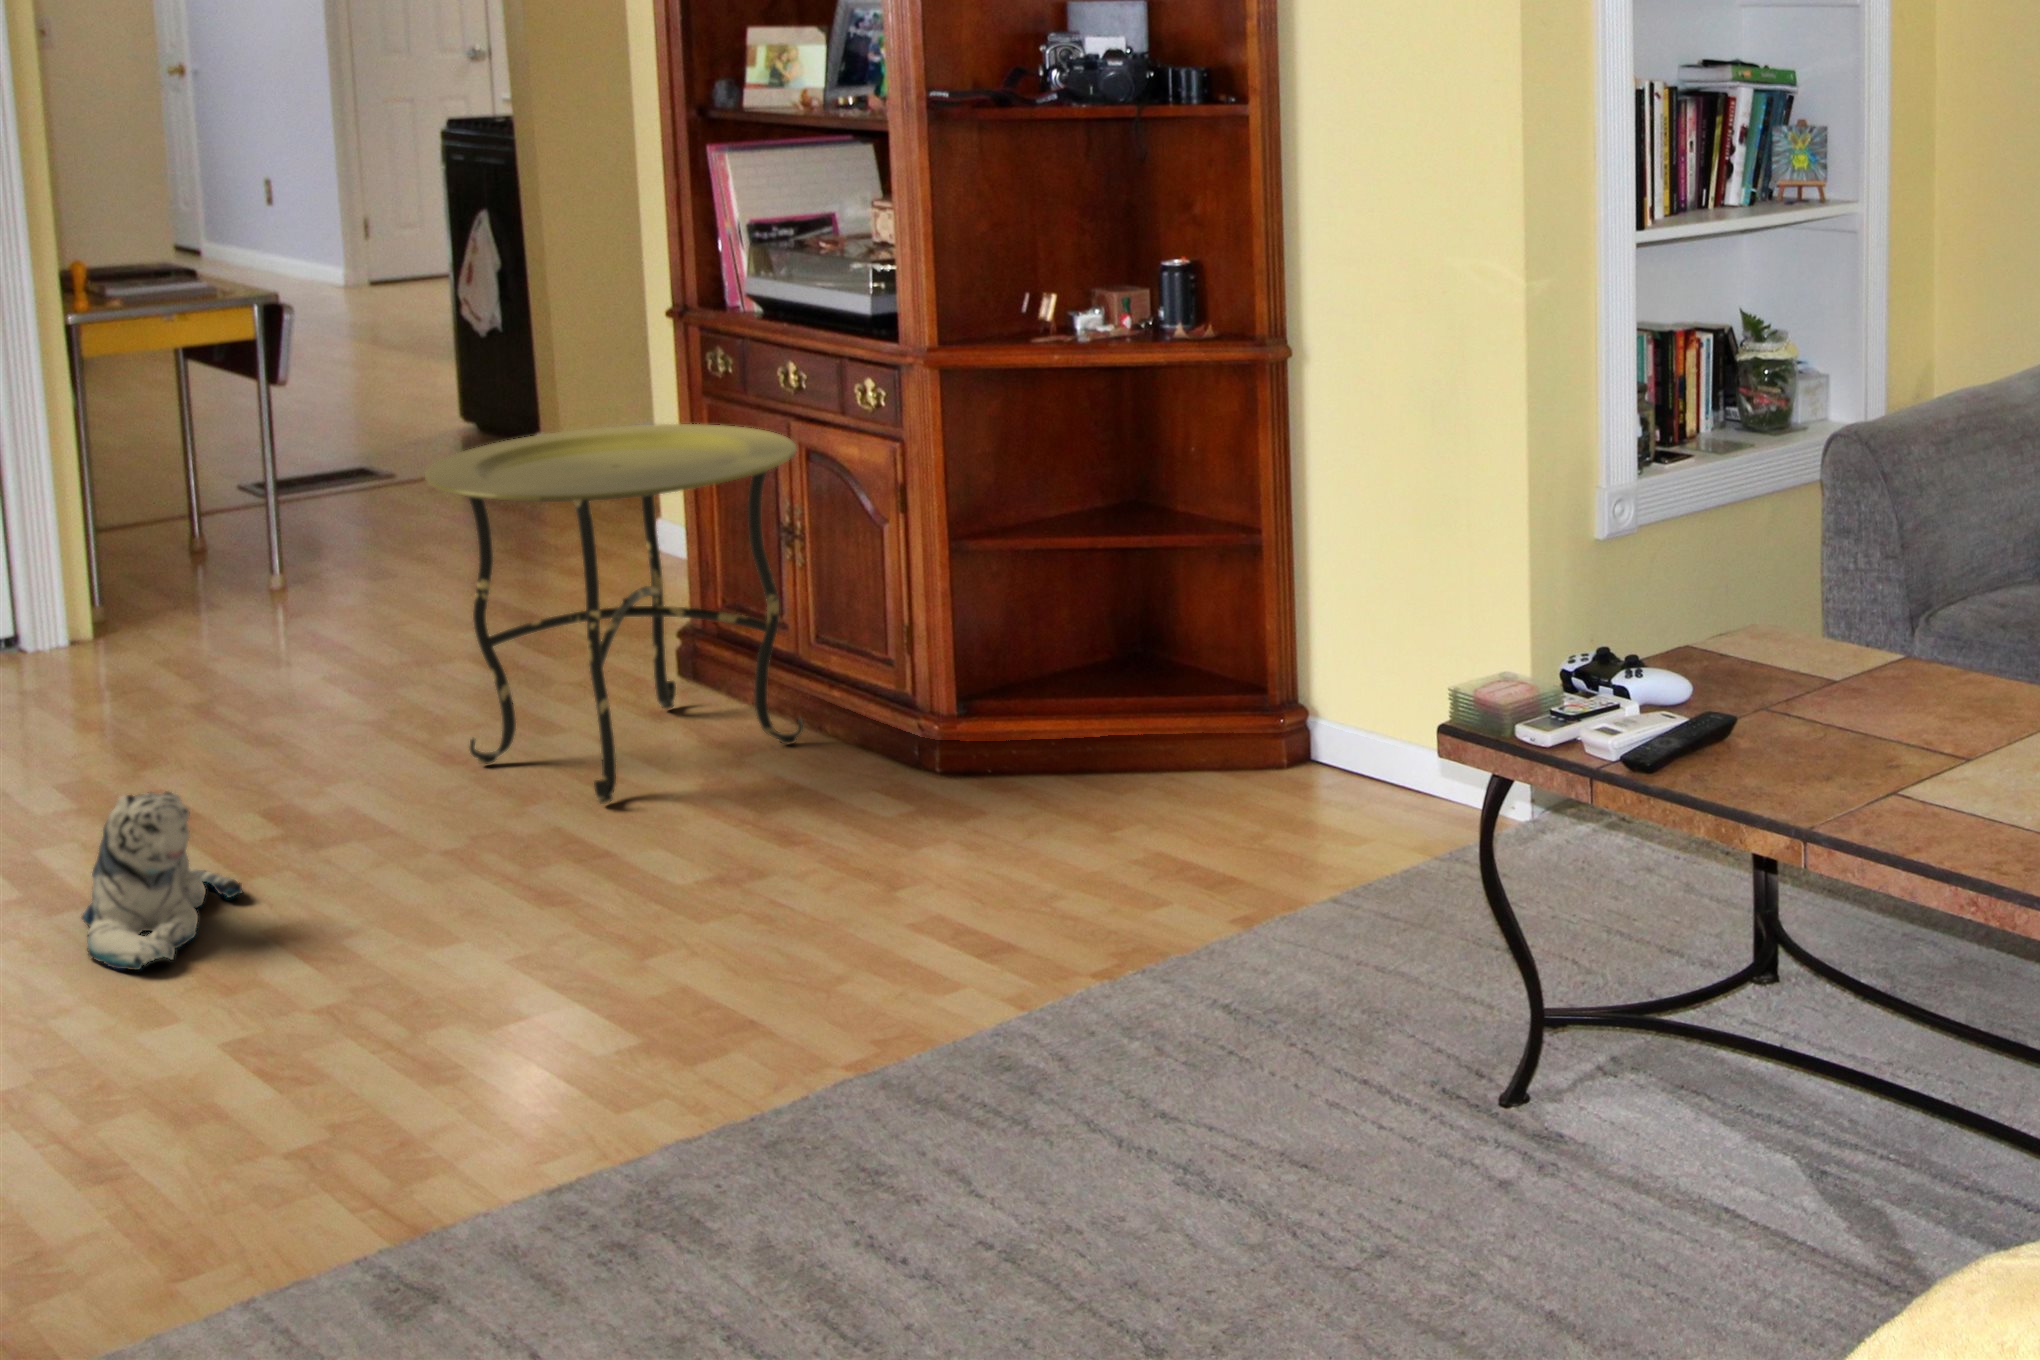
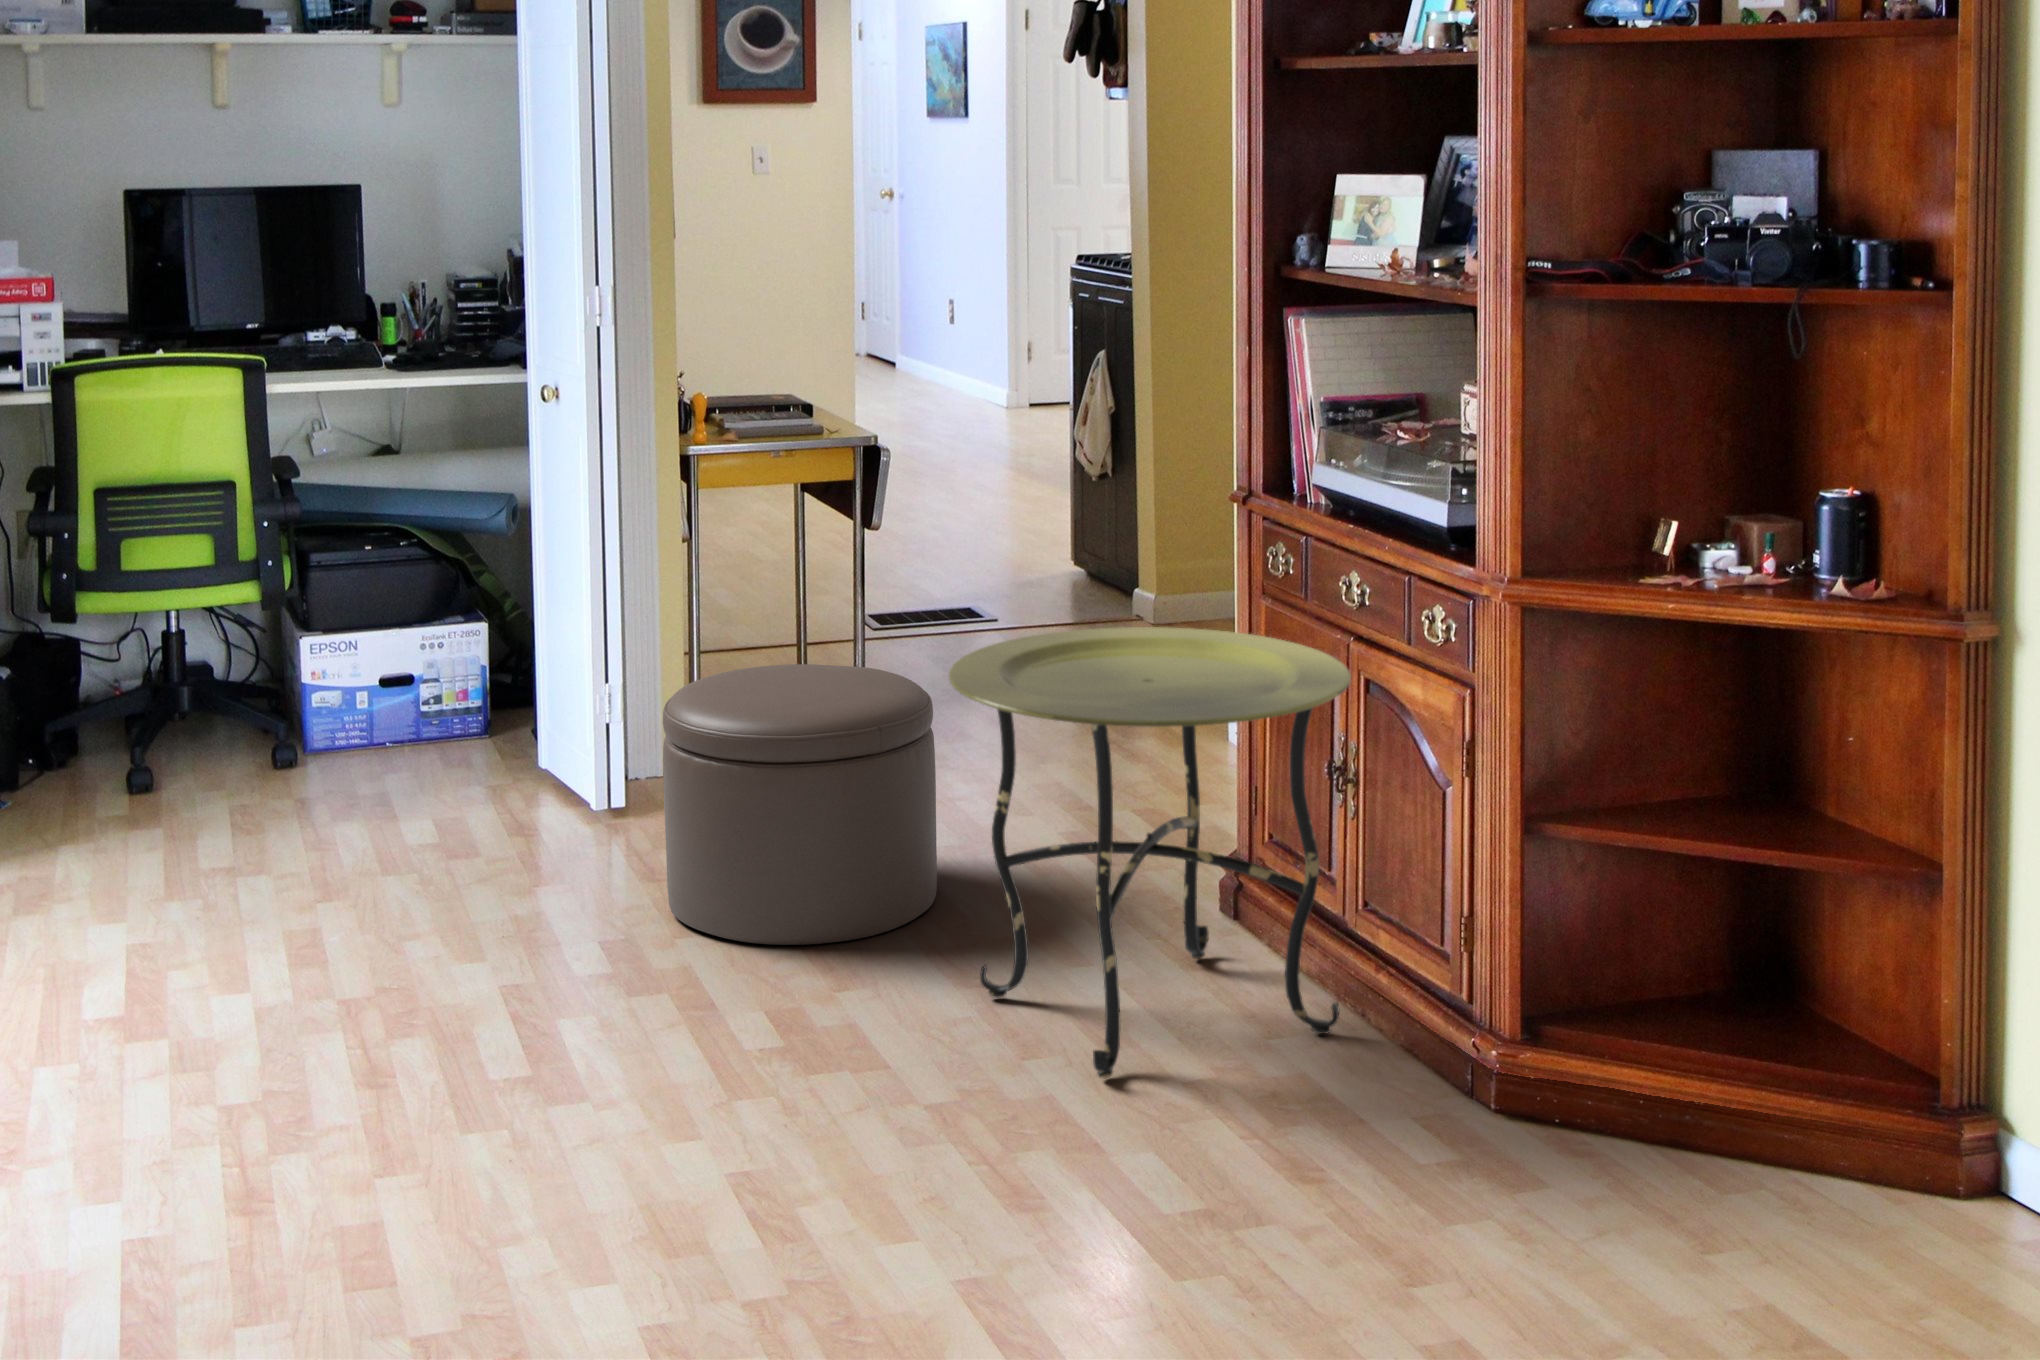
ottoman: none [99,499,403,761] -> present [663,664,937,945]
plush toy: present [82,792,243,970] -> none [565,999,723,1200]

